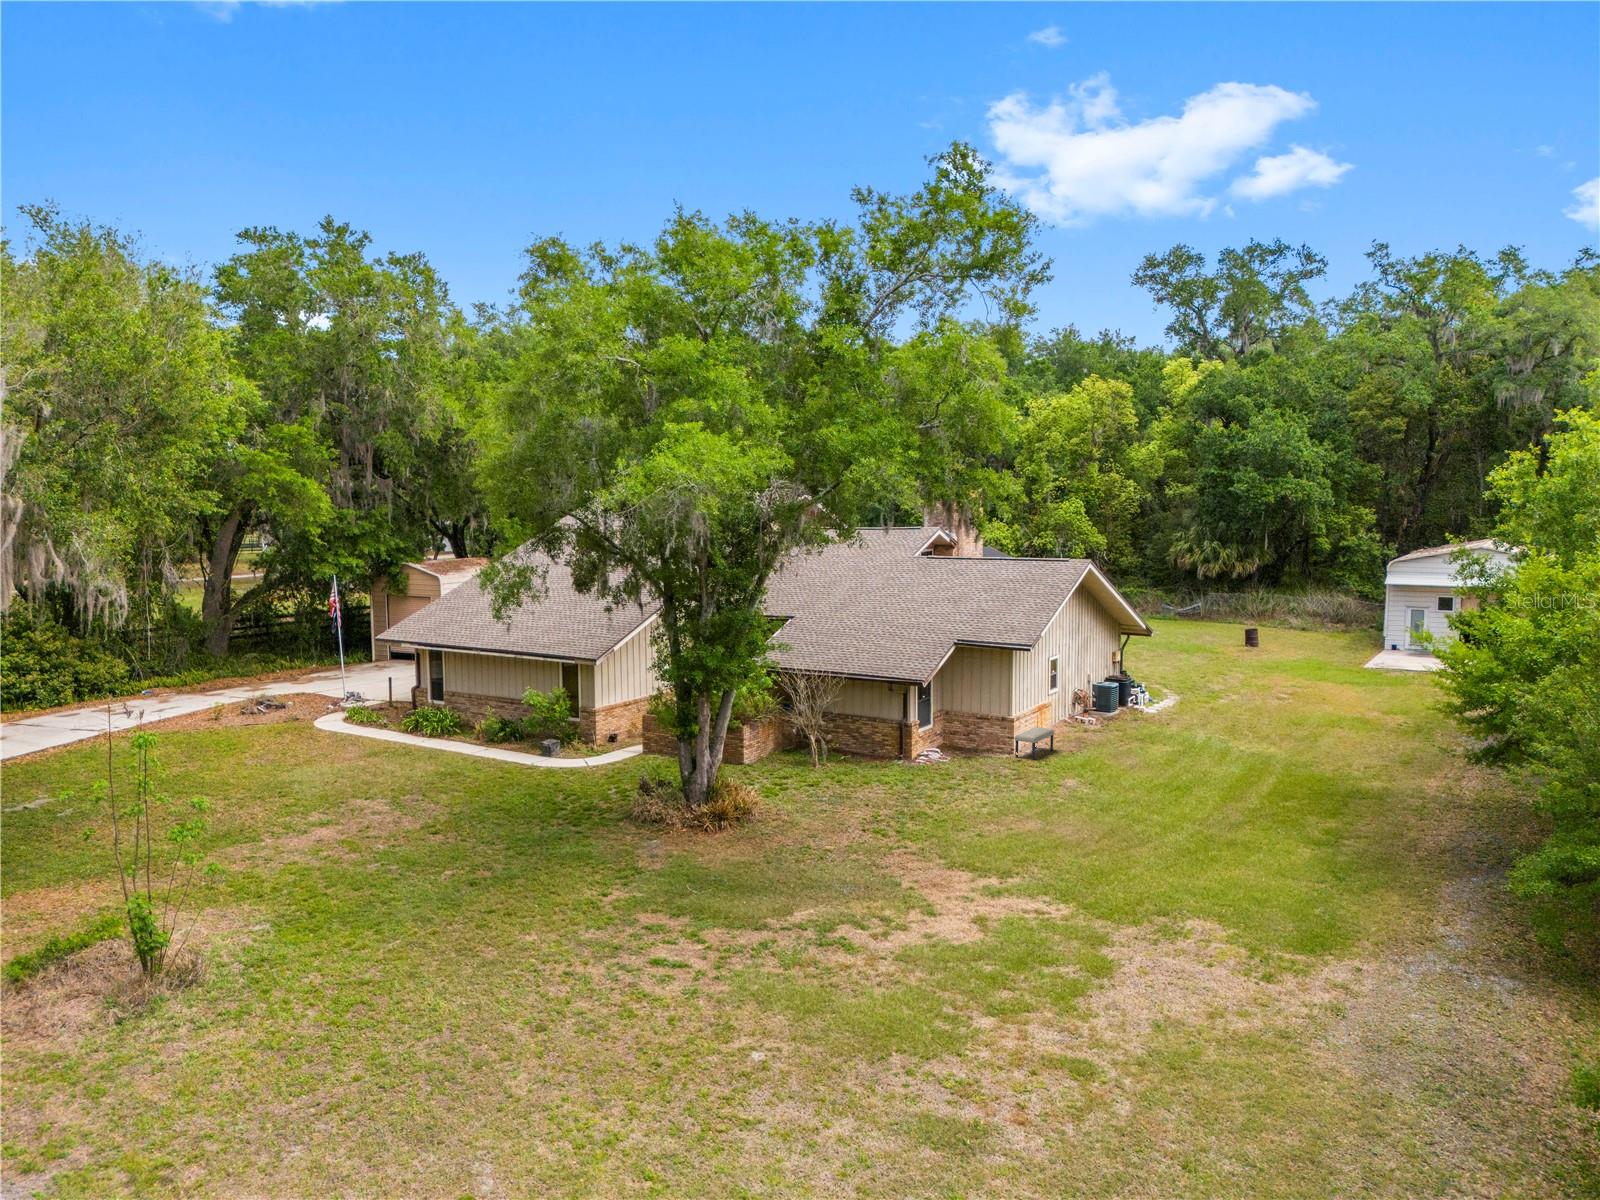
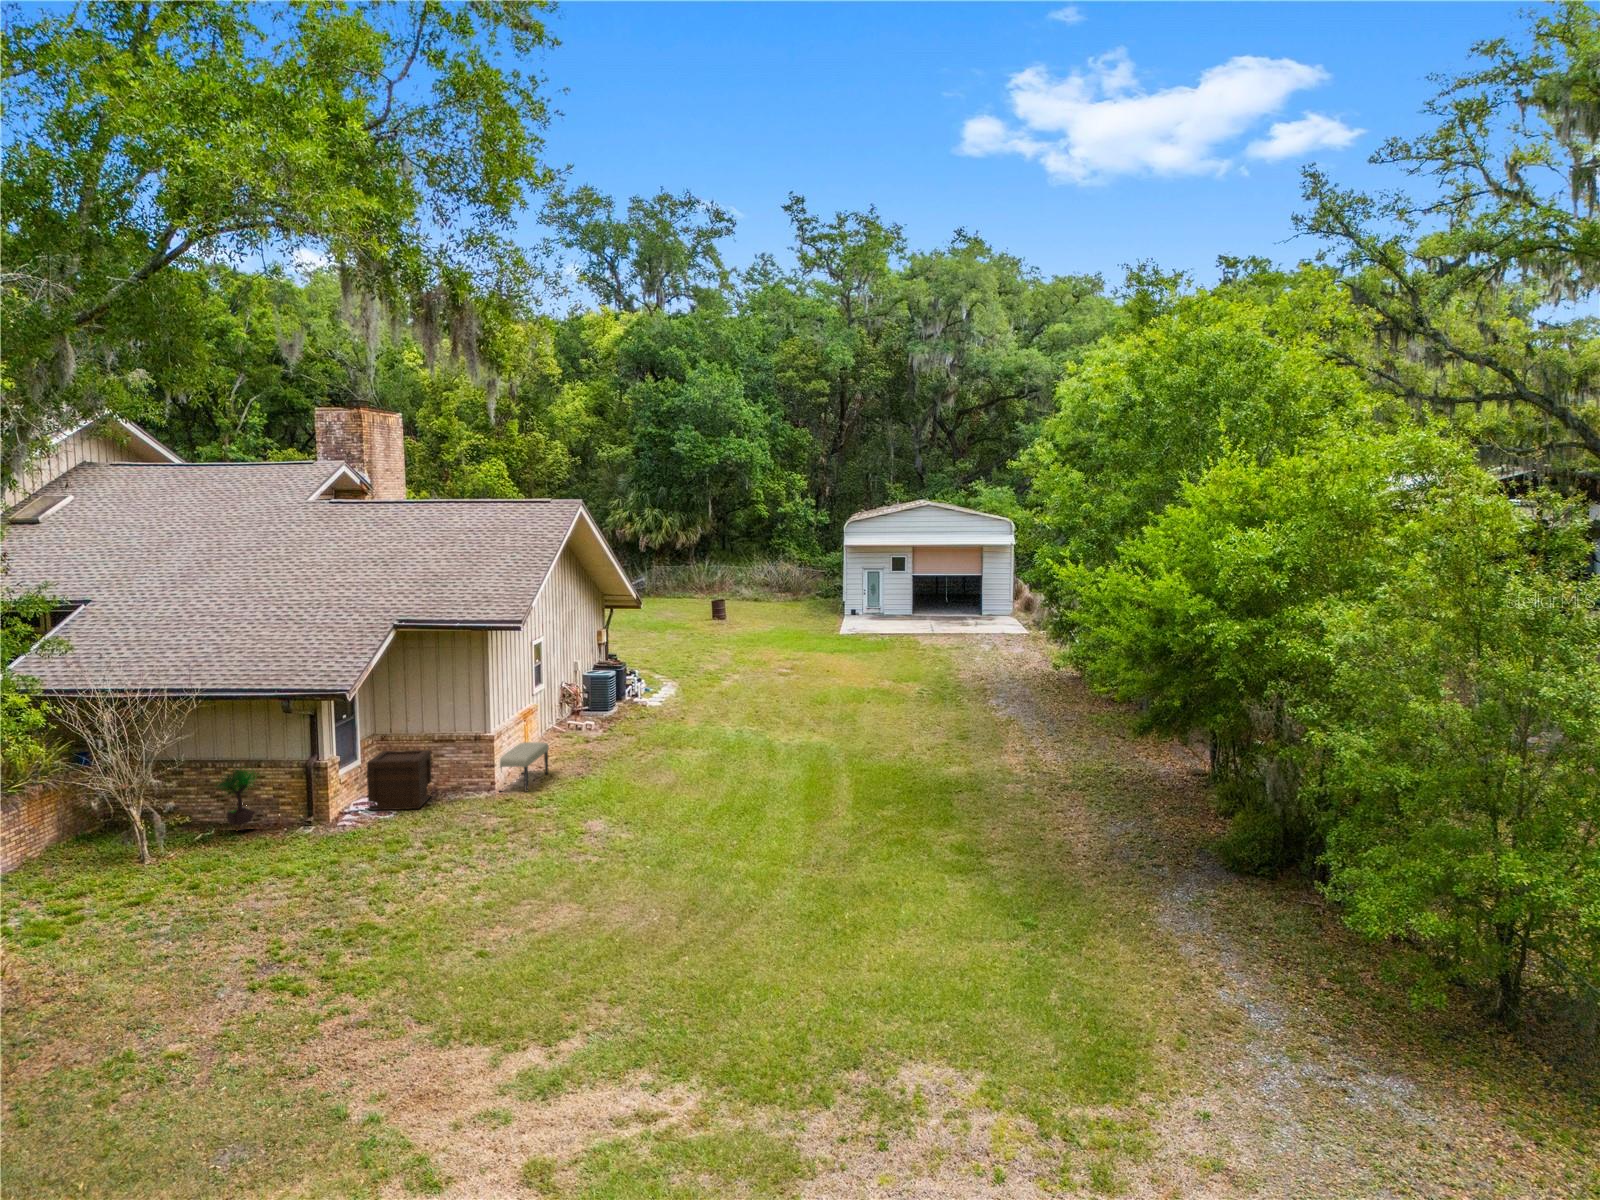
potted tree: none [852,717,875,757] -> present [216,767,255,831]
wooden crate: none [934,721,974,760] -> present [367,750,433,811]

